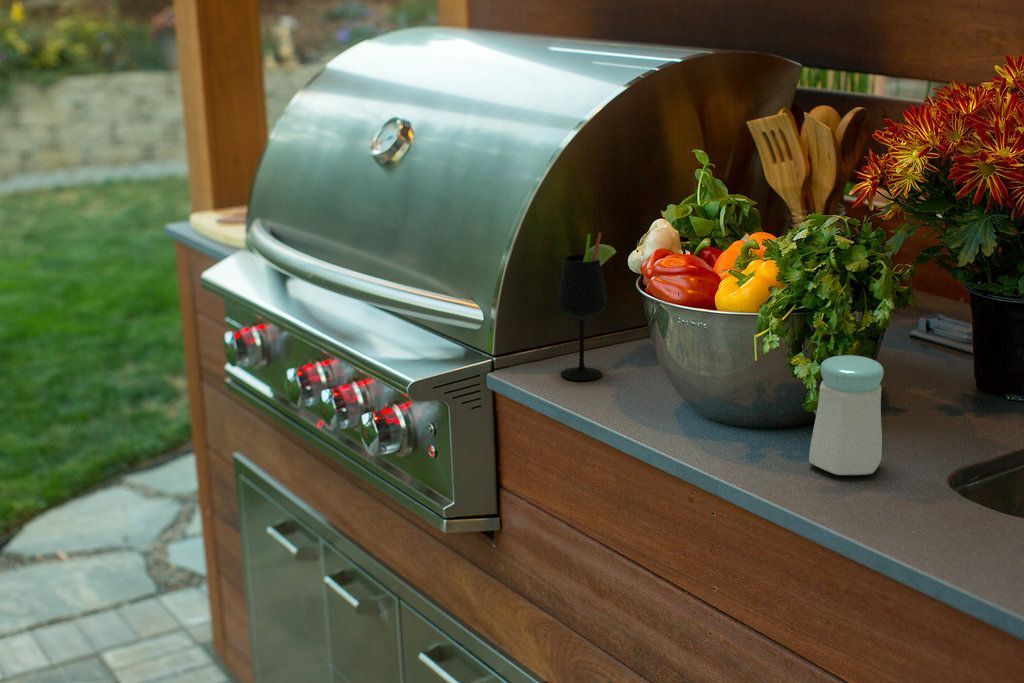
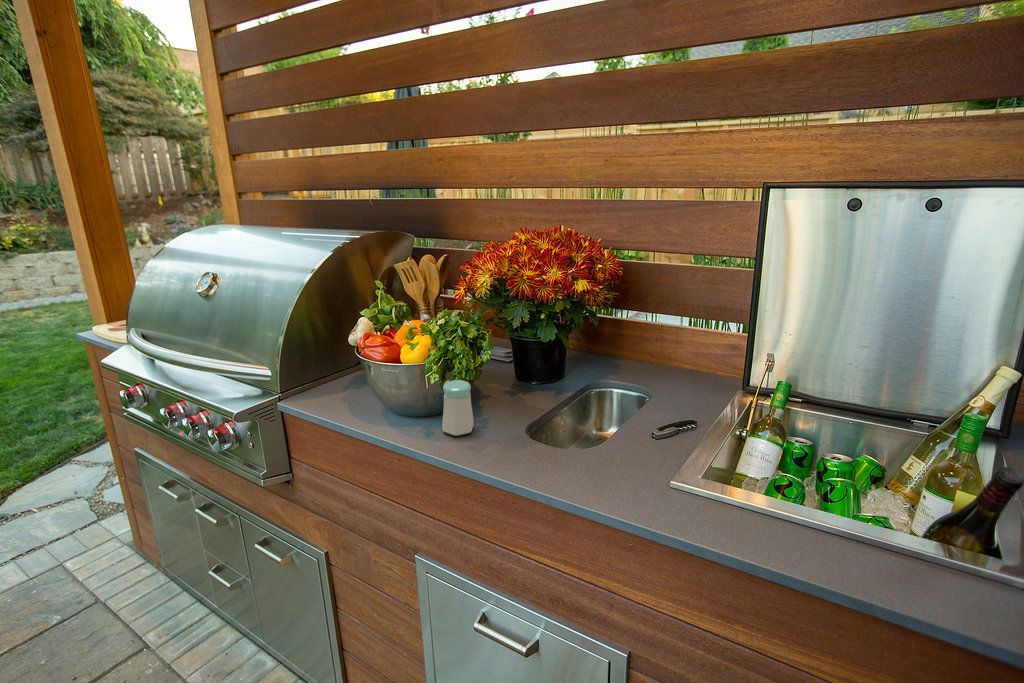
wine glass: present [557,233,616,380] -> none [311,328,339,400]

